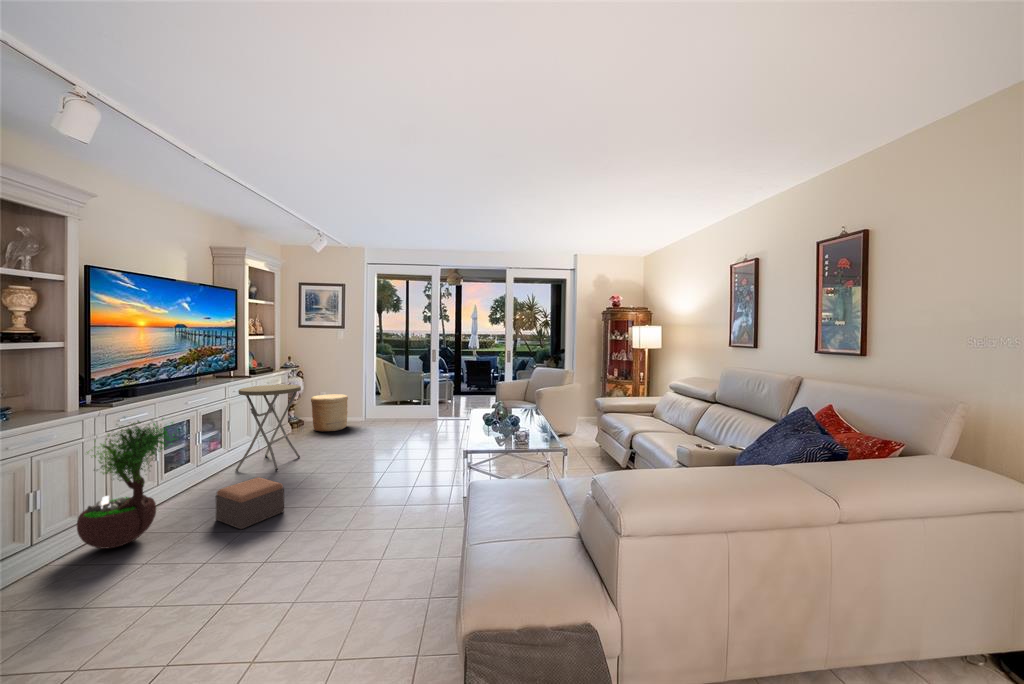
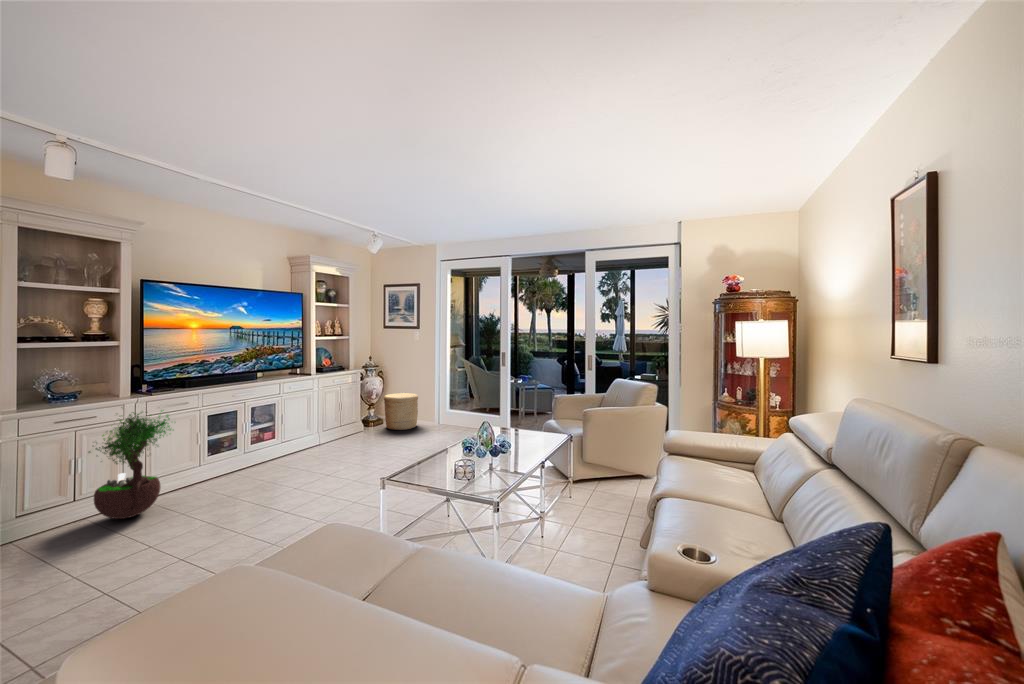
side table: present [236,385,301,471] -> none [282,382,342,465]
footstool: present [216,477,284,529] -> none [207,473,260,523]

